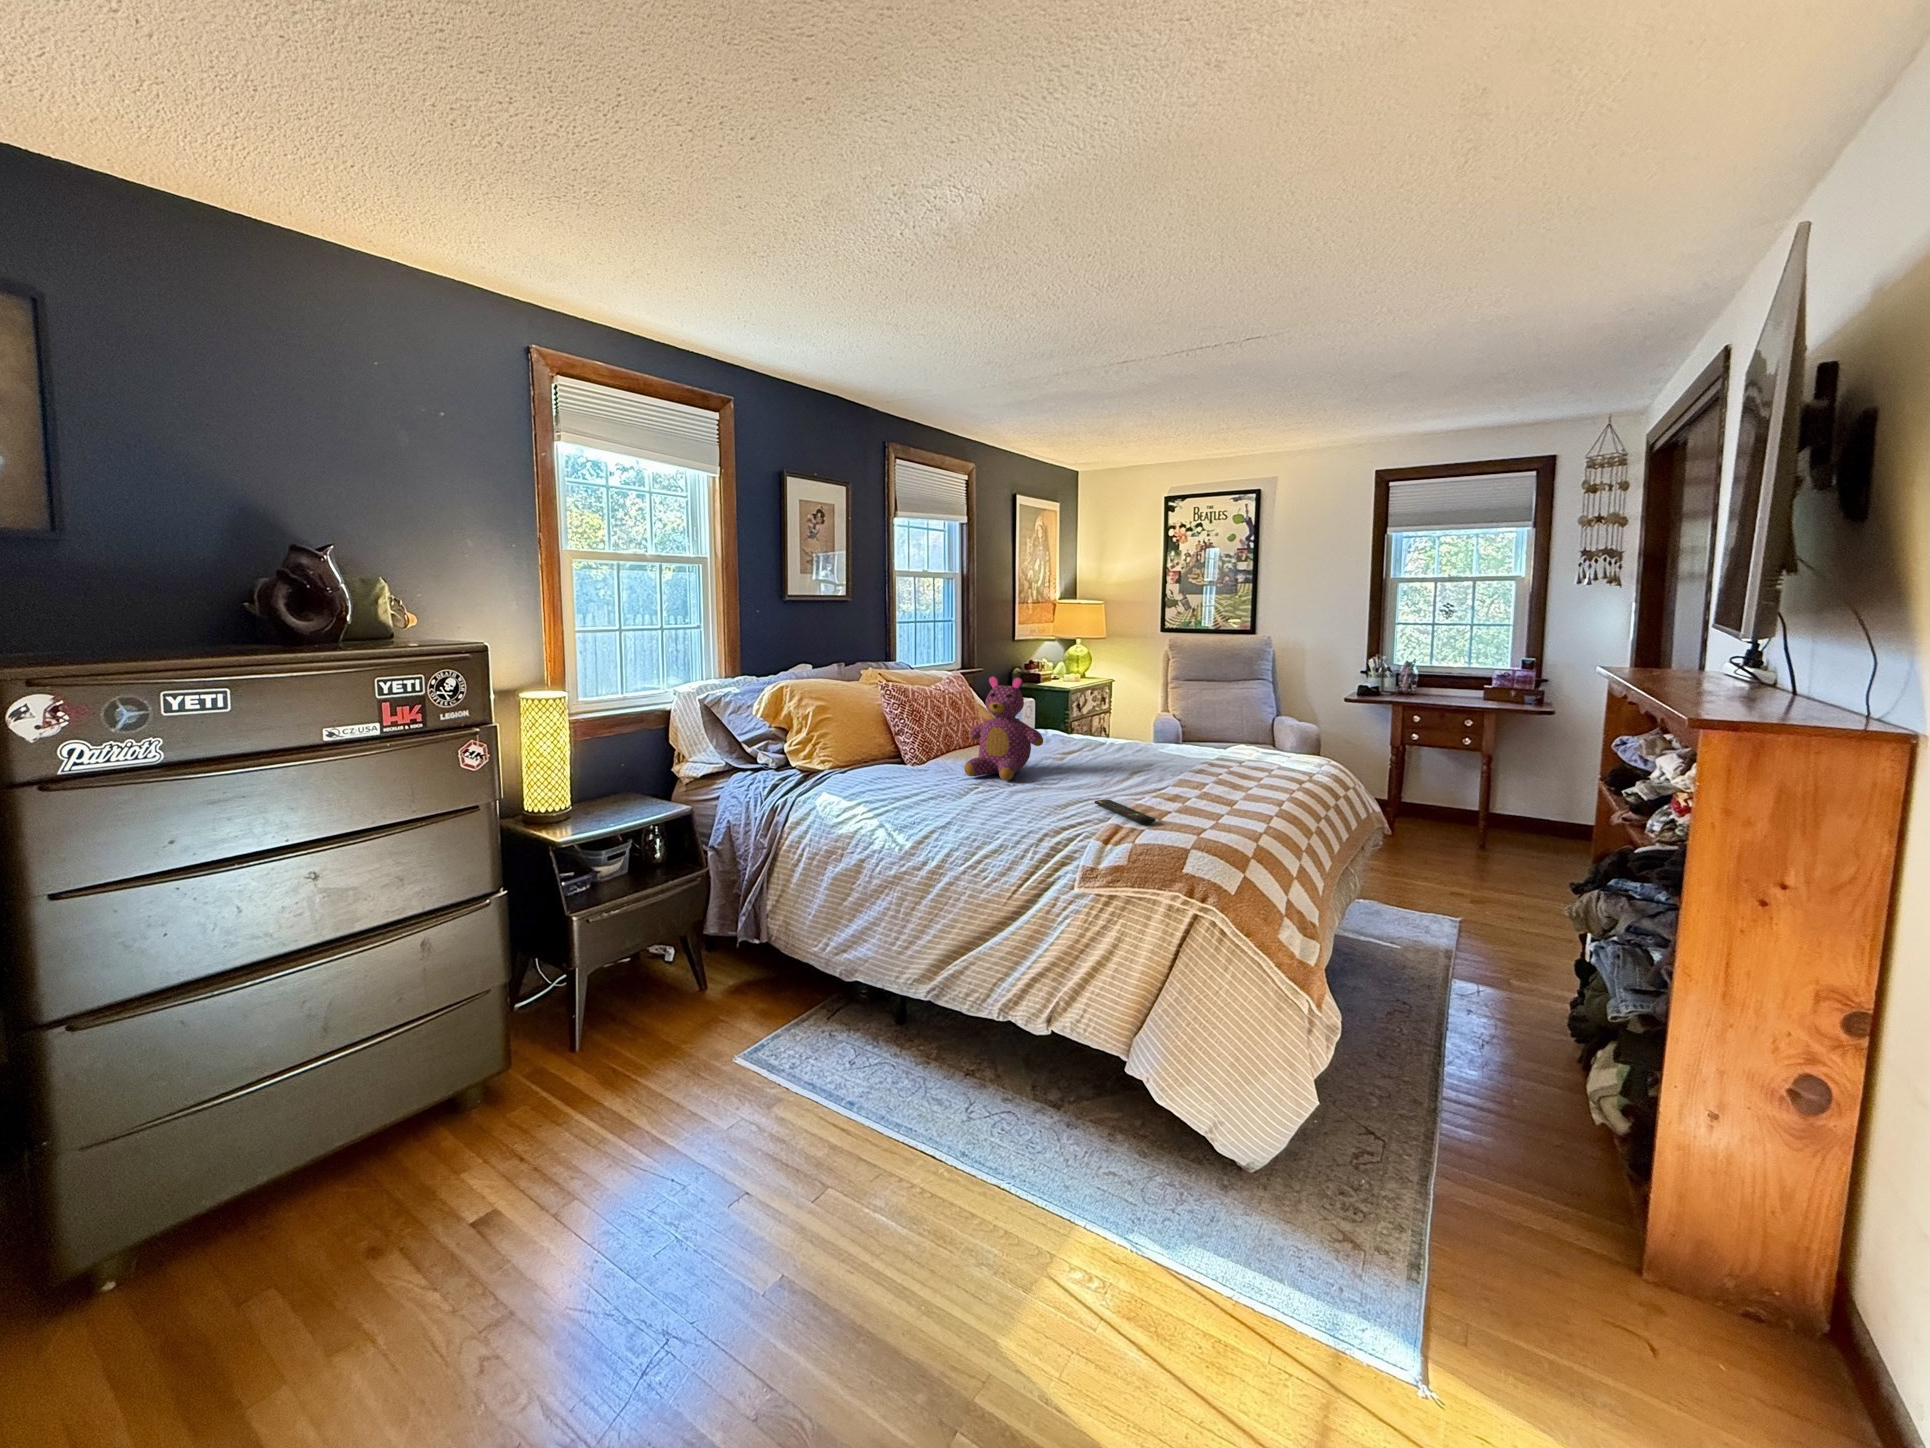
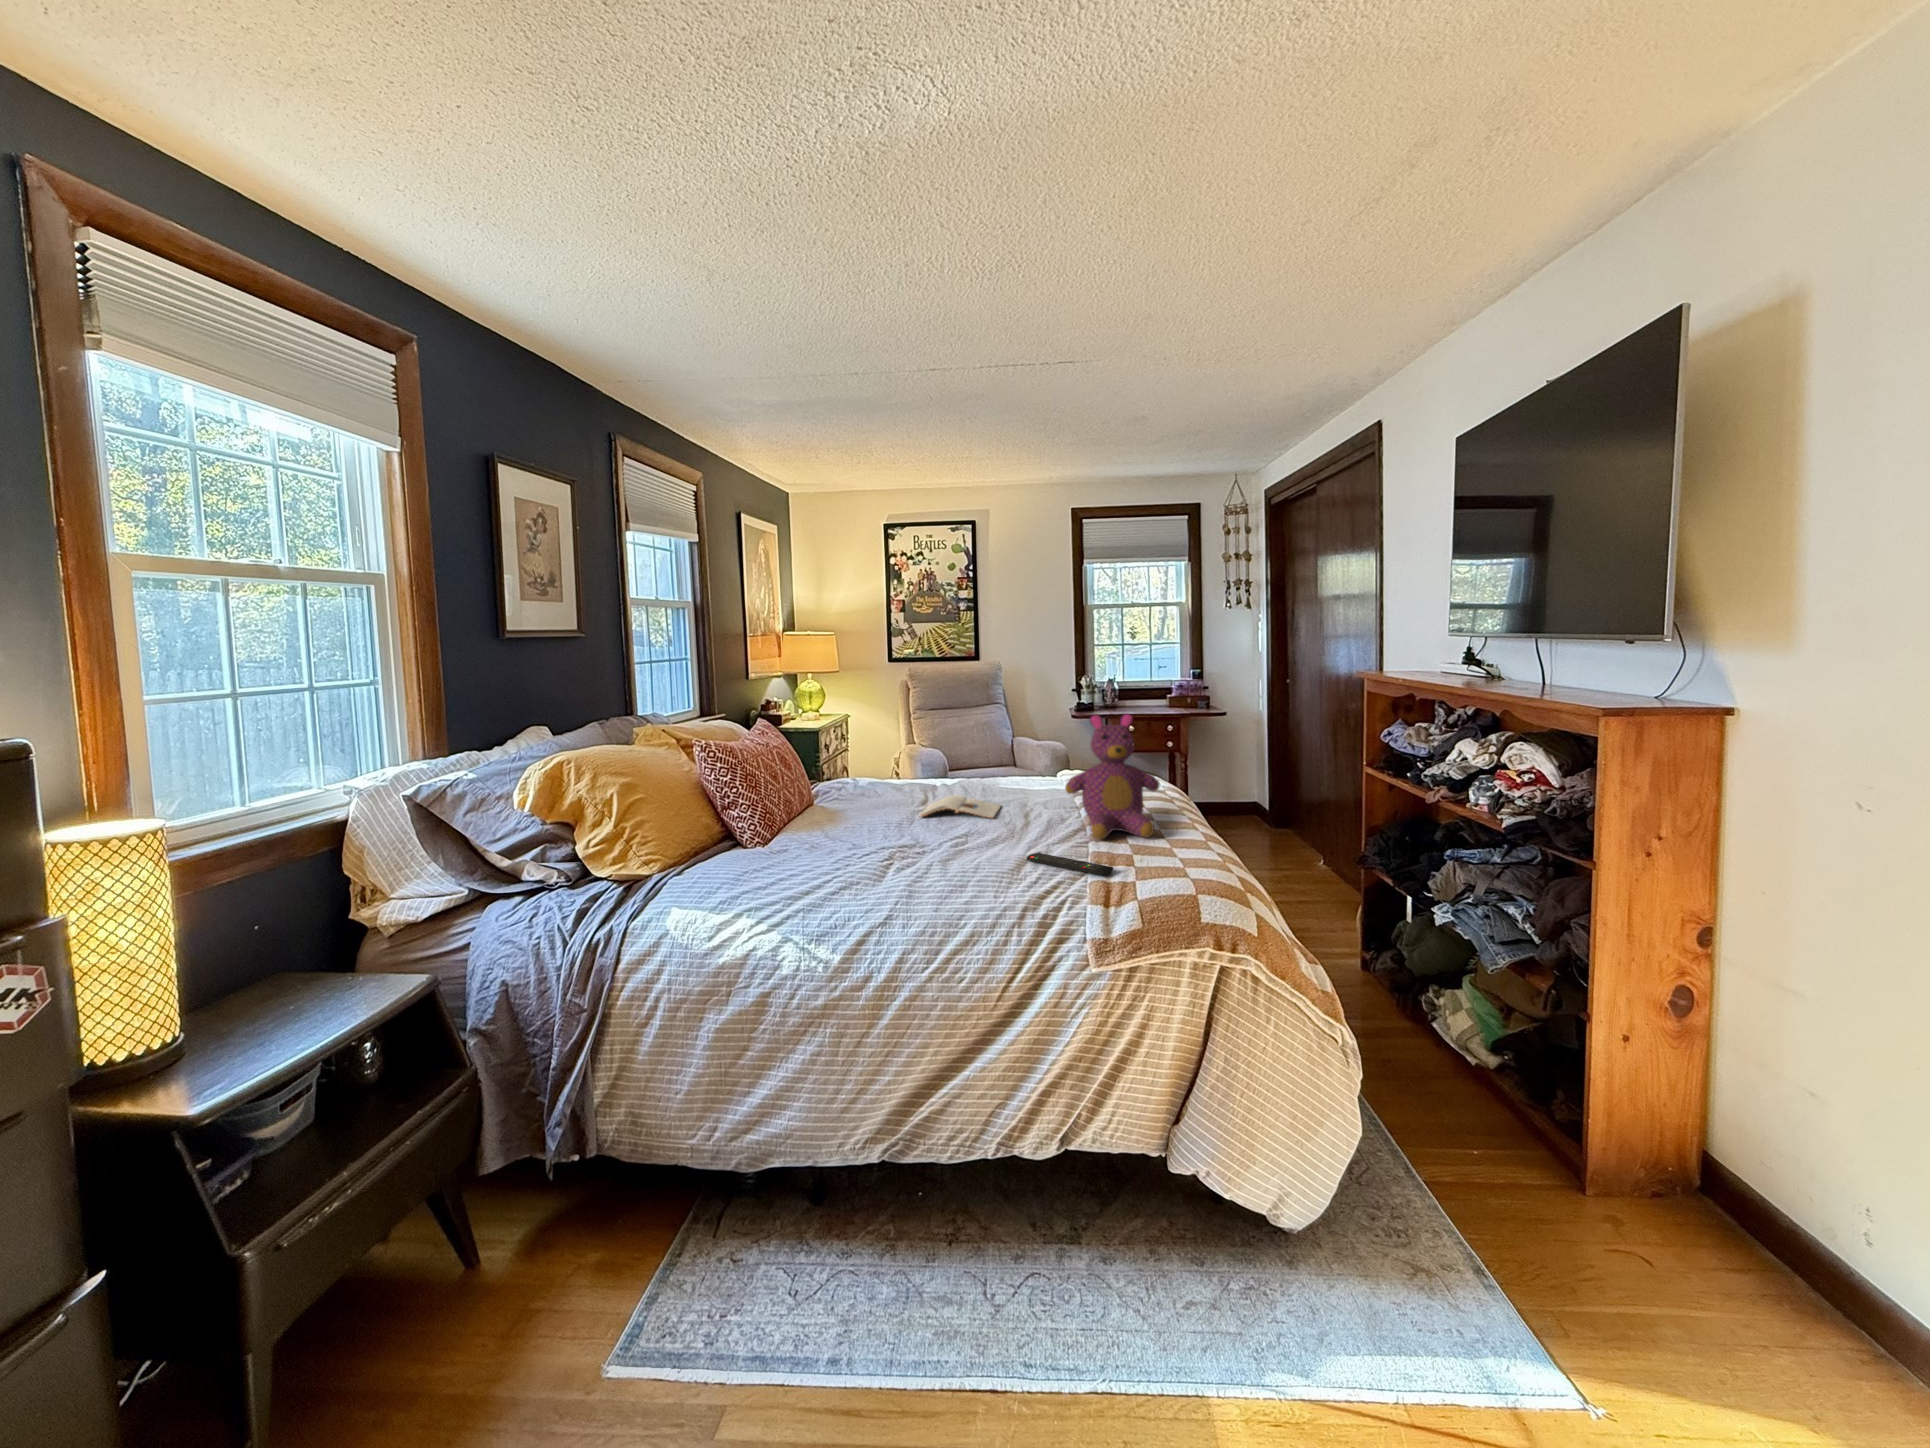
teddy bear: present [964,676,1043,781] -> present [1065,714,1159,839]
magazine: none [1056,749,1139,772] -> present [919,795,1000,818]

